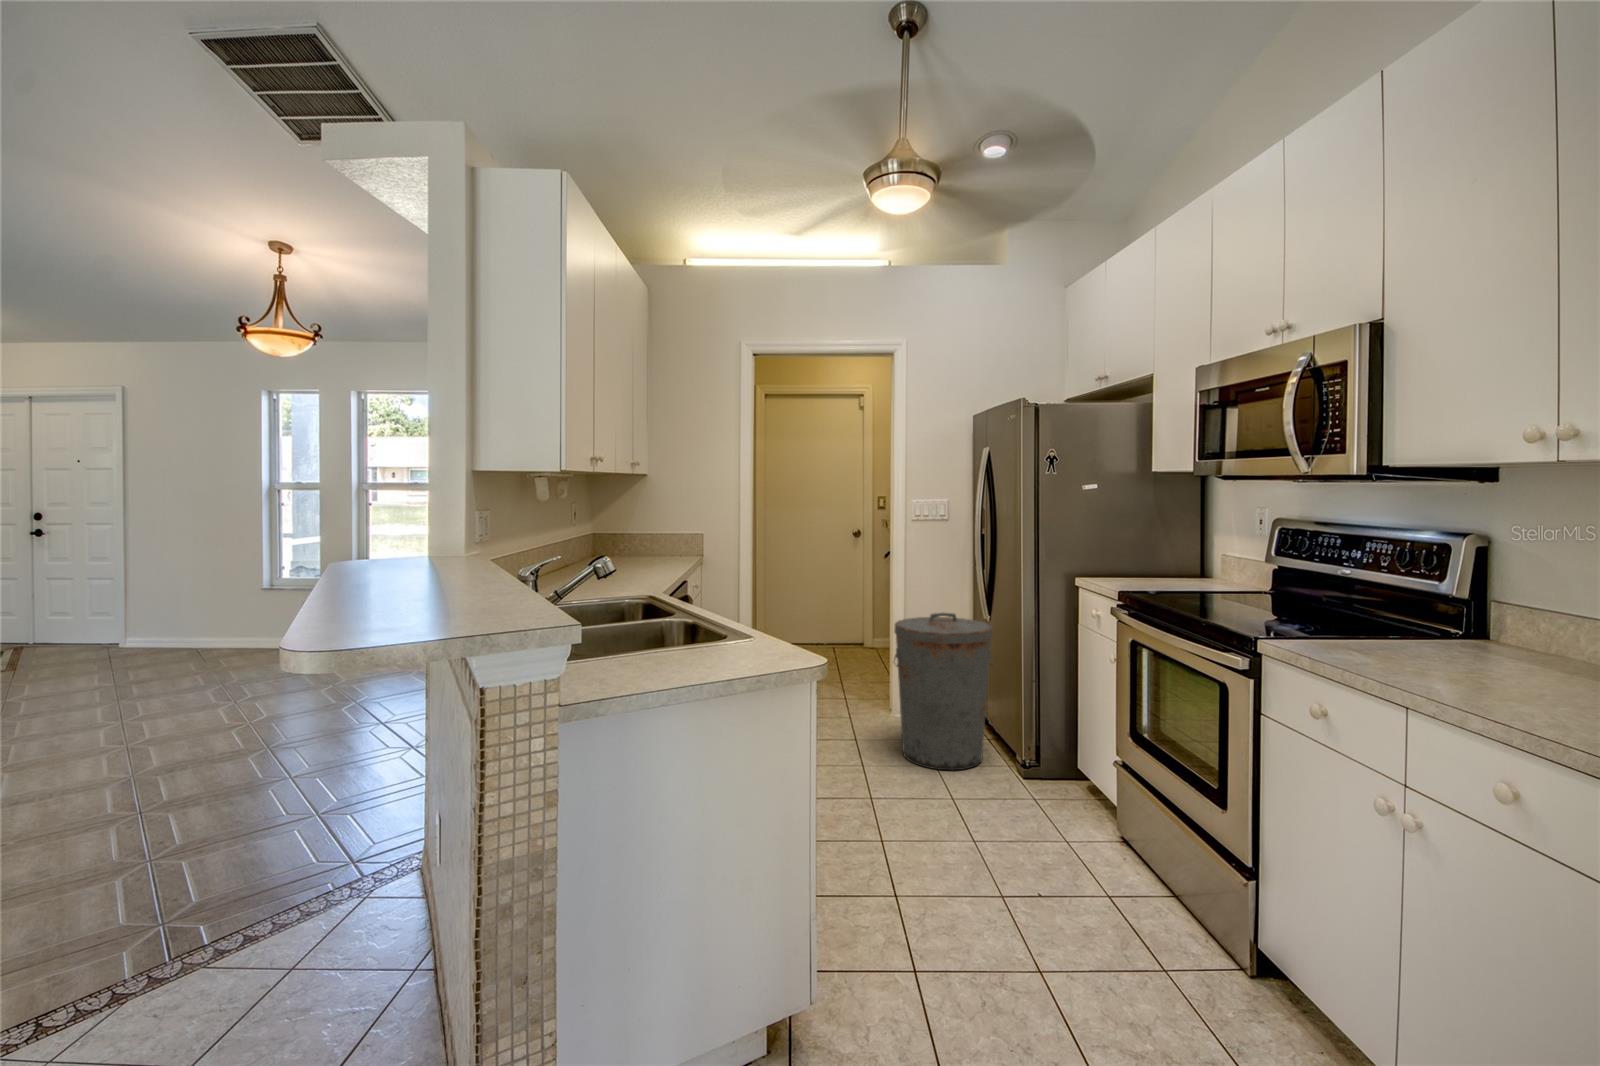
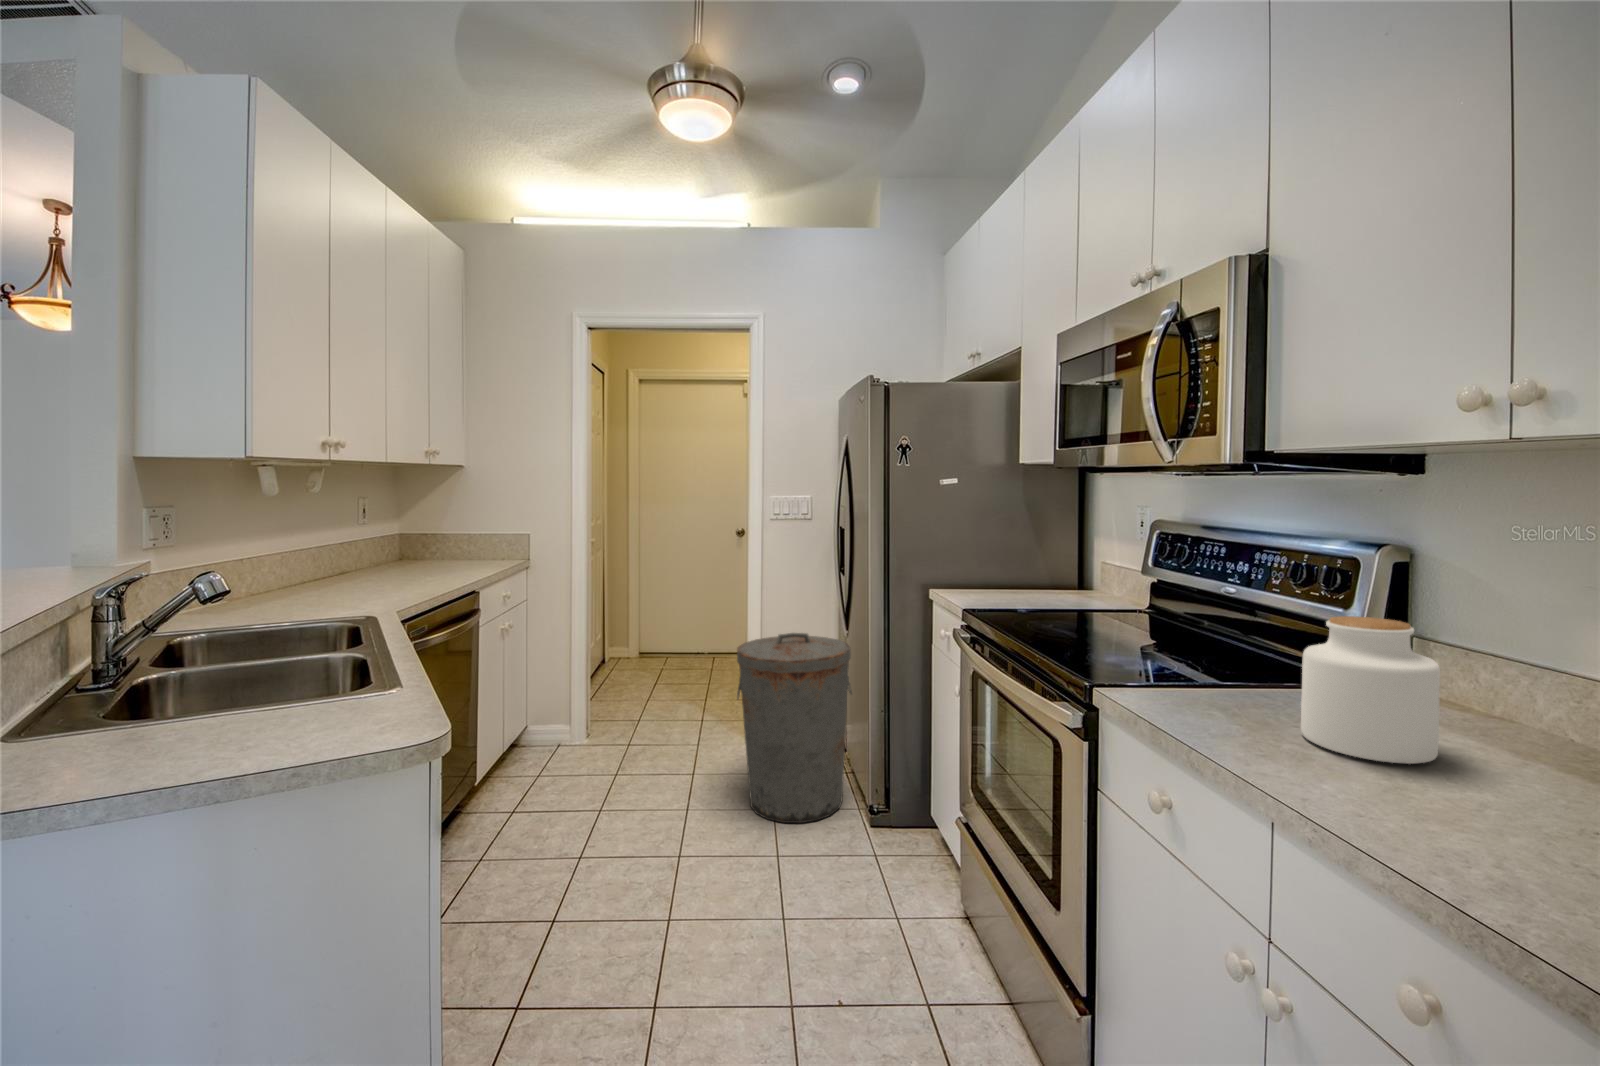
jar: none [1409,579,1508,671] -> present [1301,616,1440,764]

